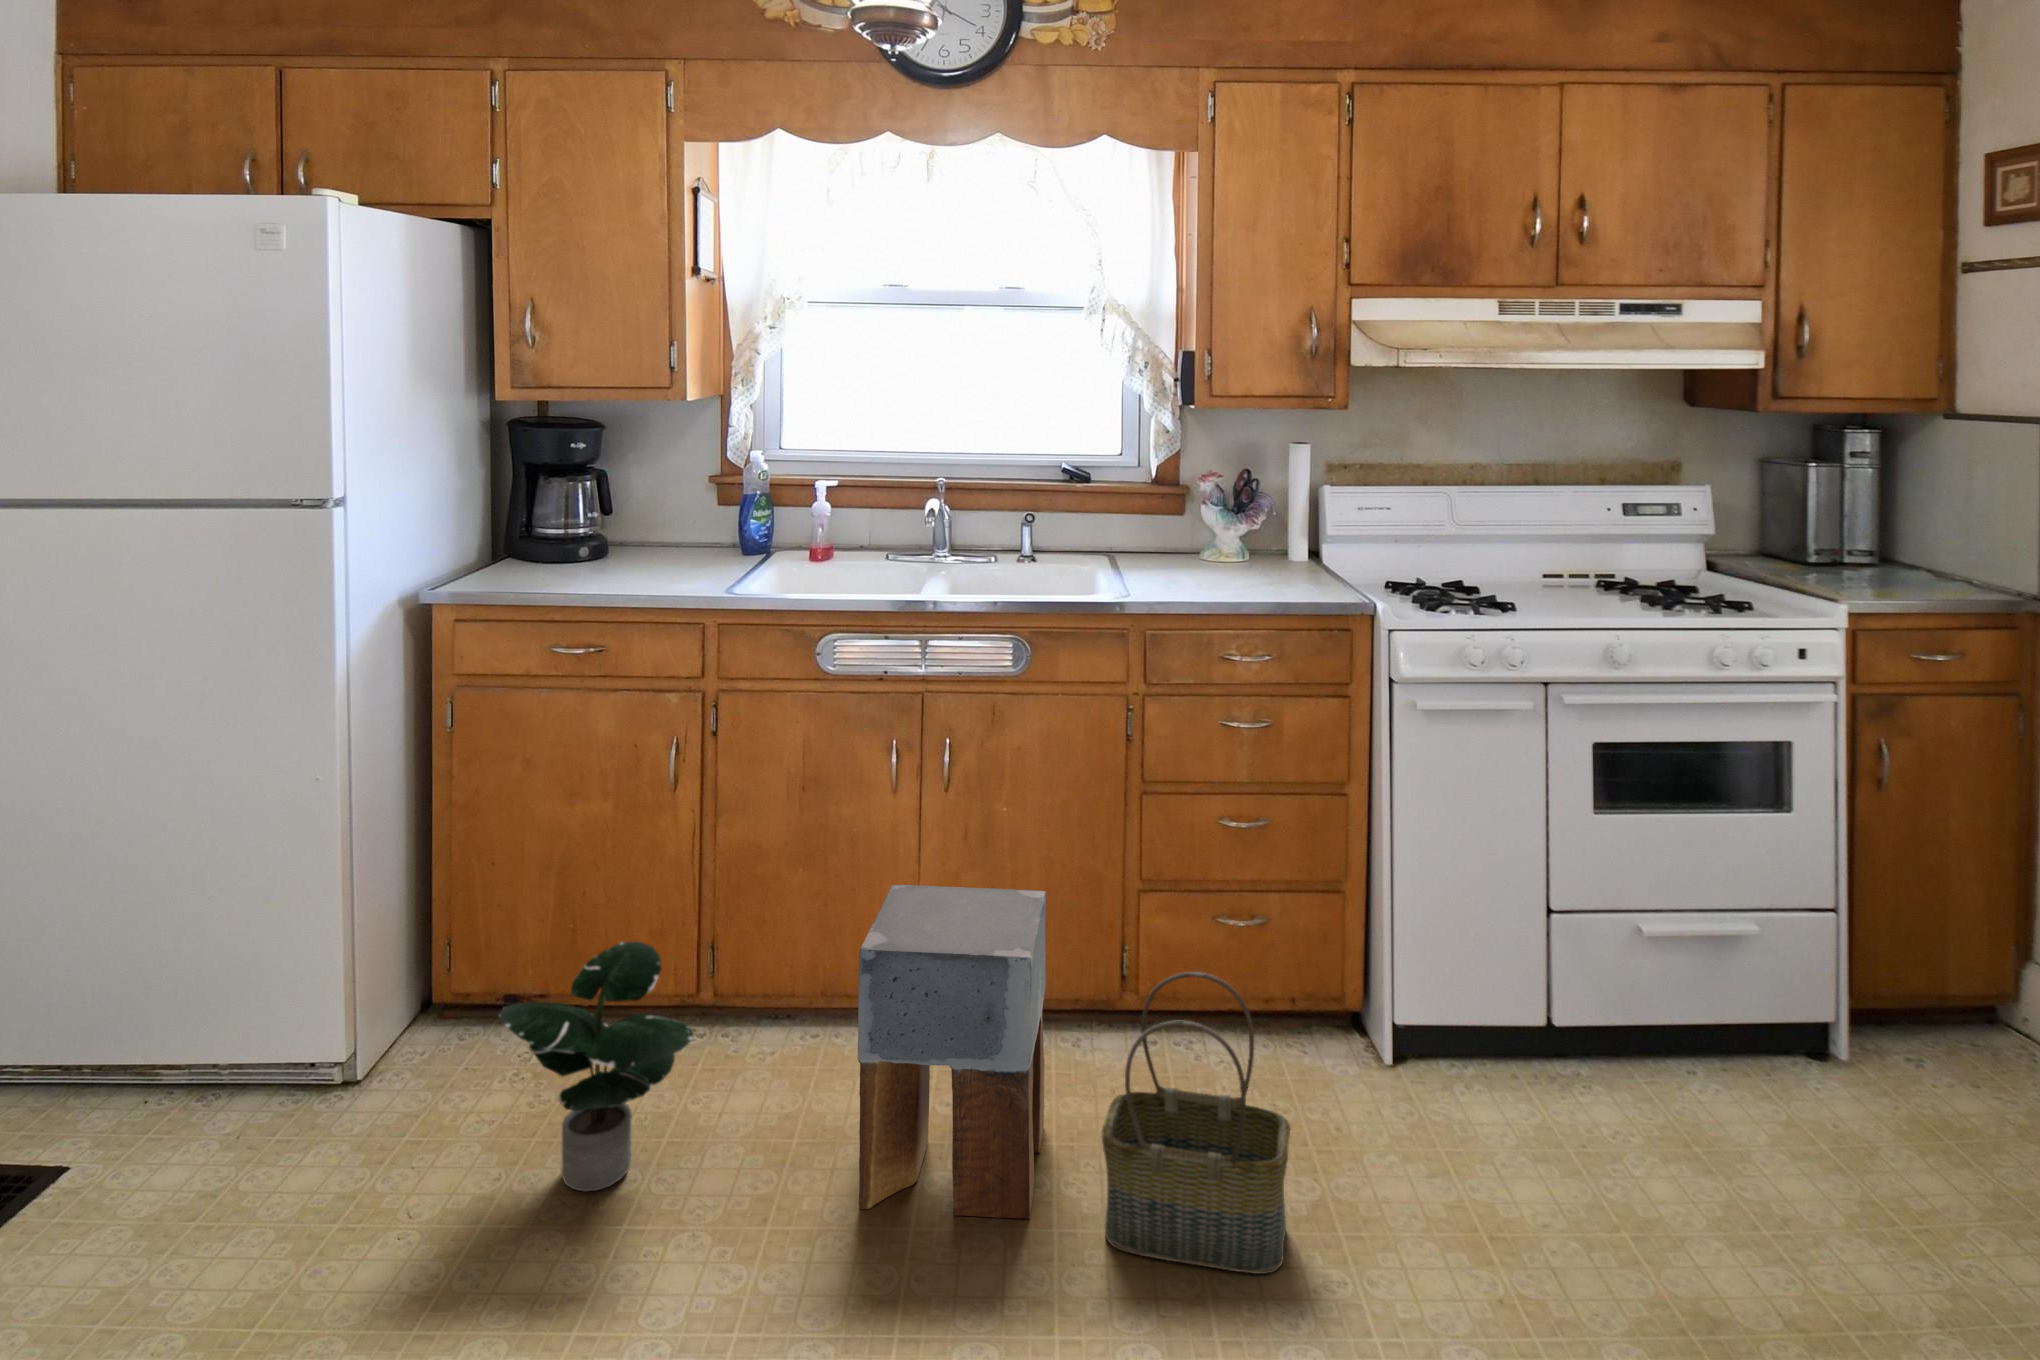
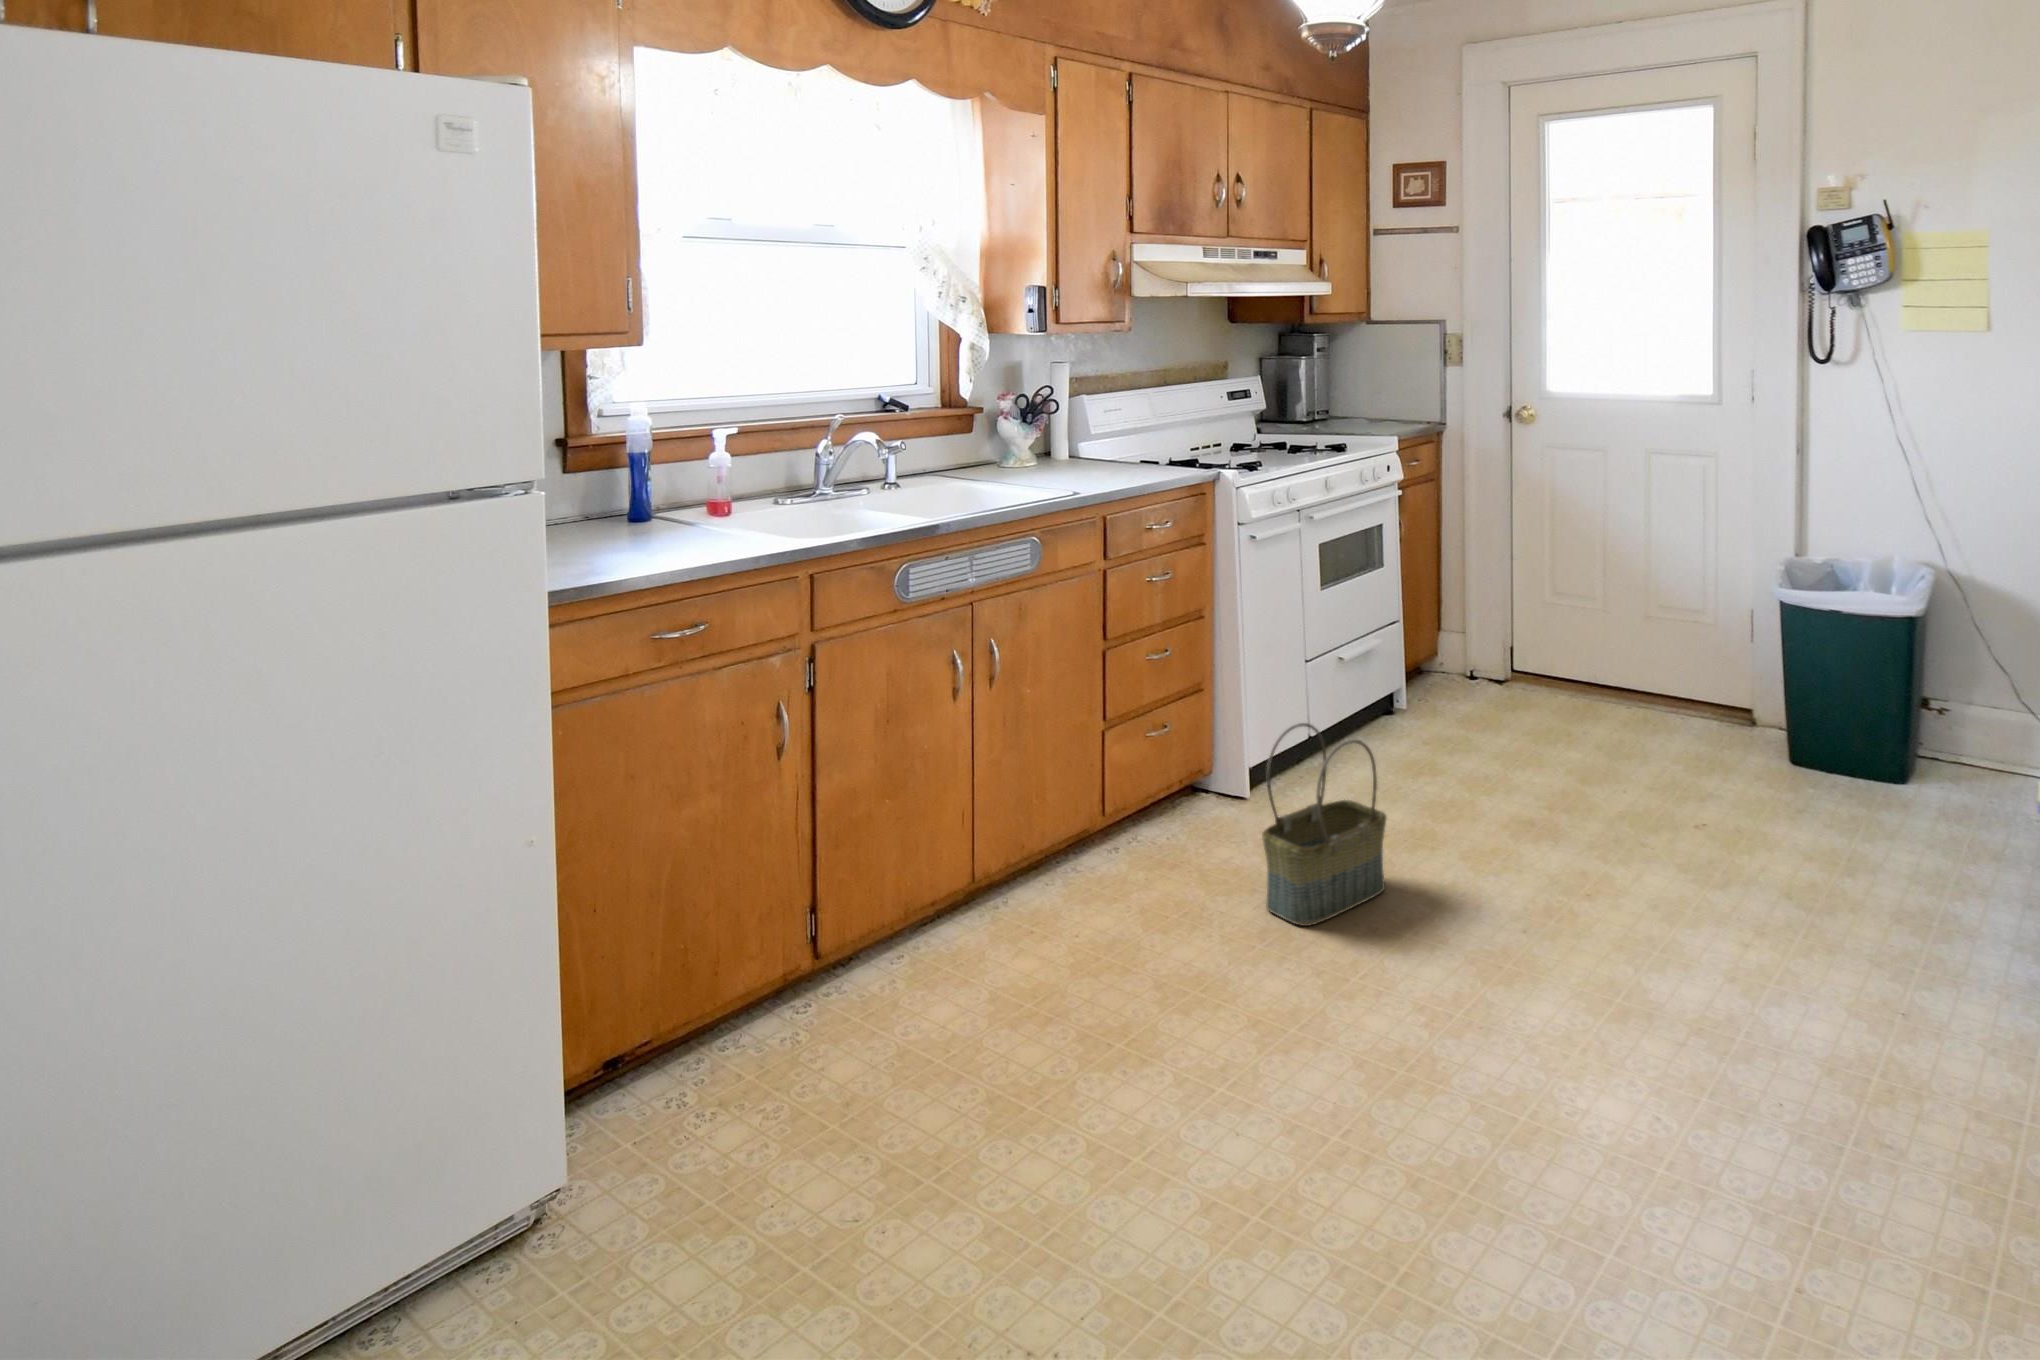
stool: present [858,885,1046,1219] -> none [1060,719,1248,1002]
potted plant: present [499,941,693,1192] -> none [843,889,1040,1129]

